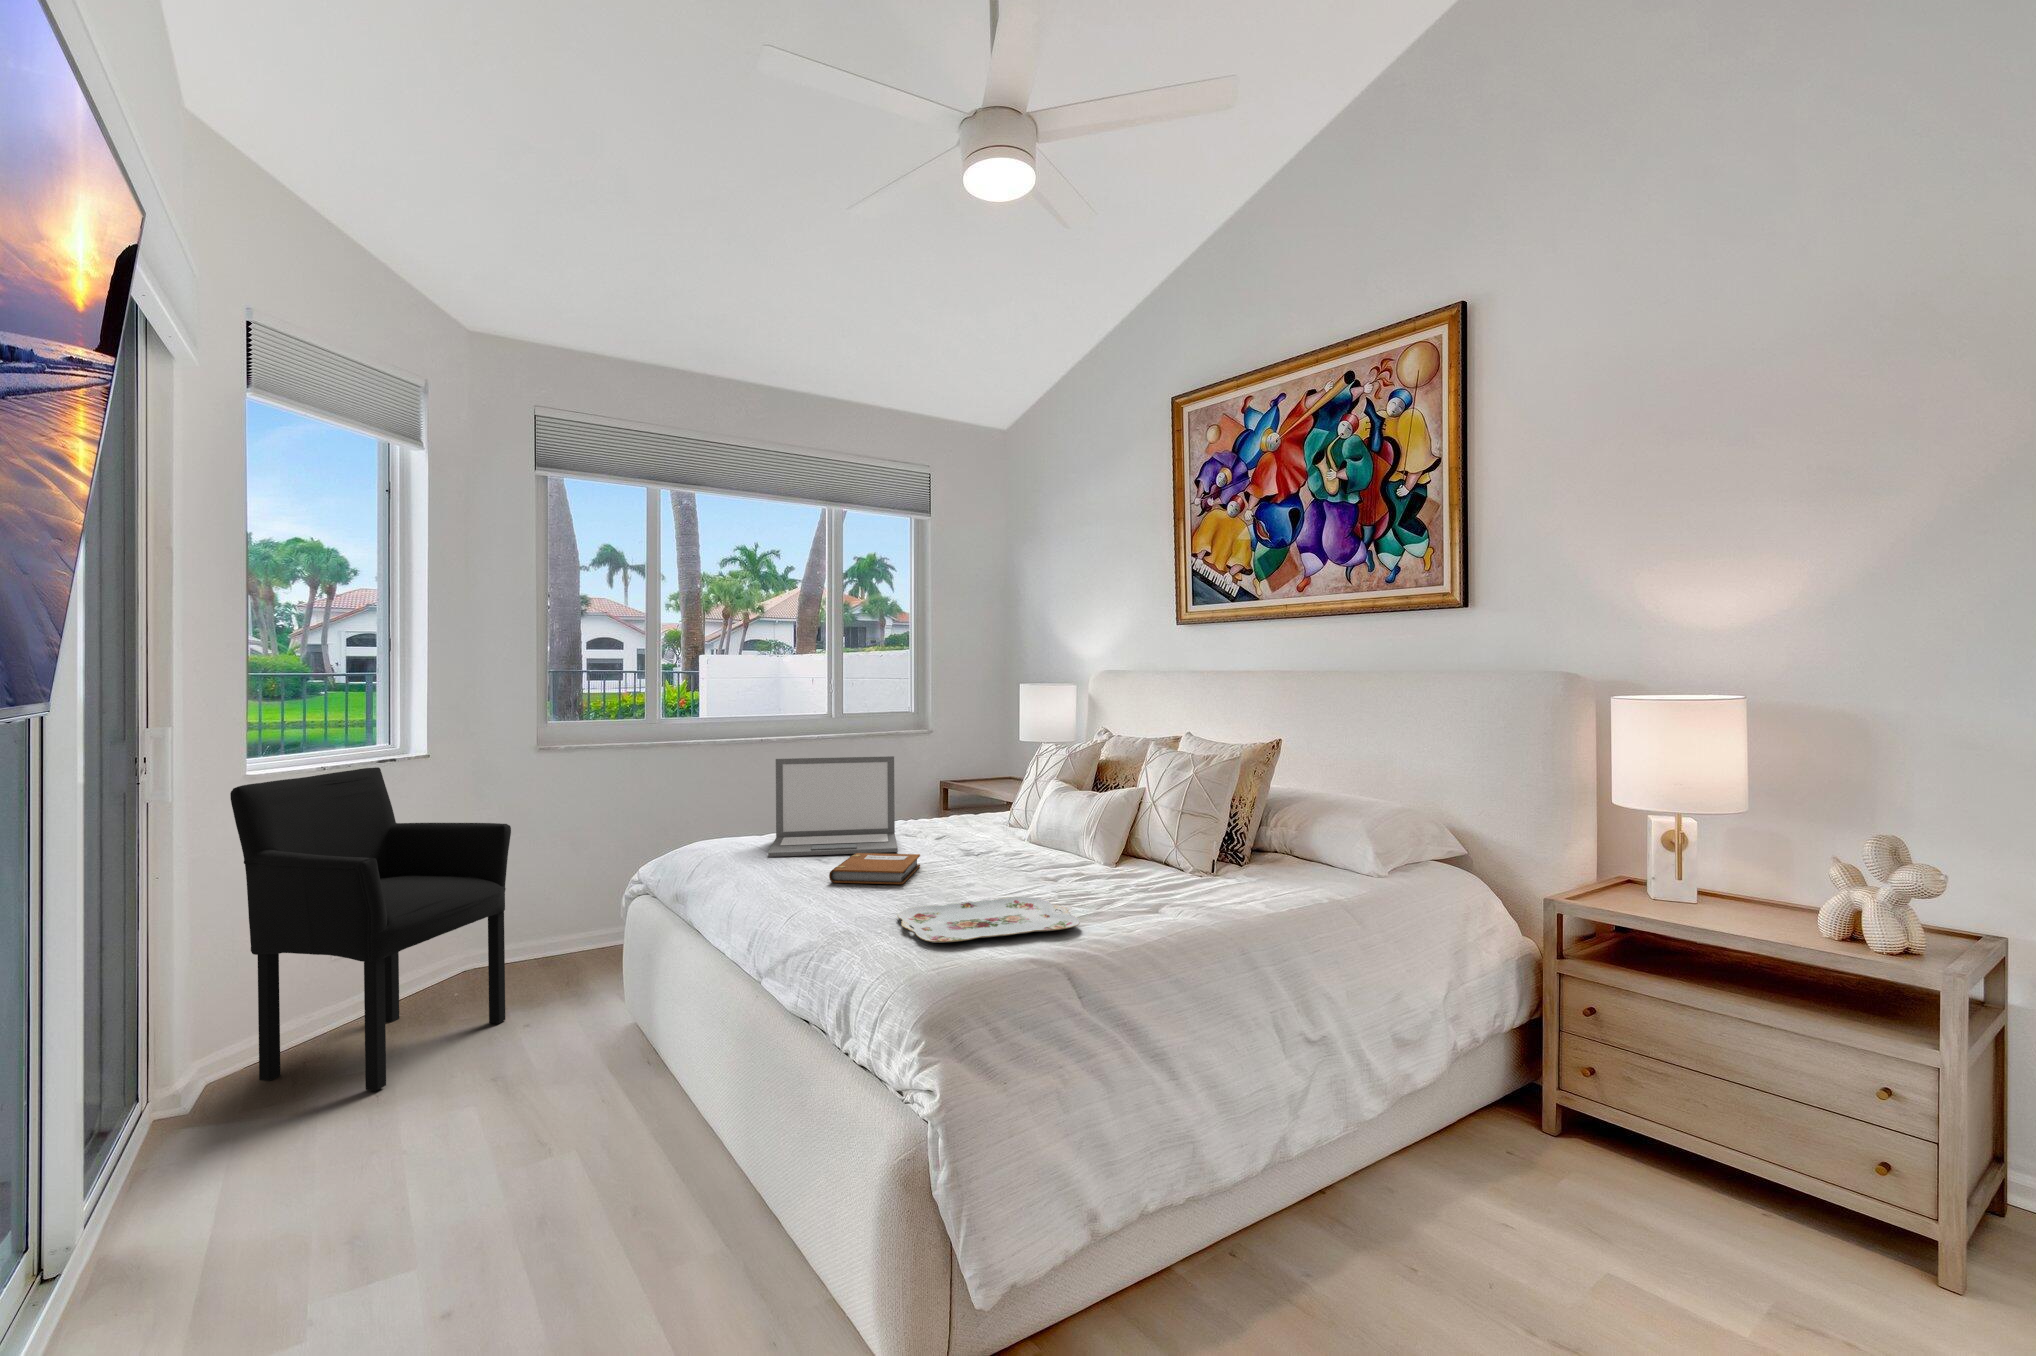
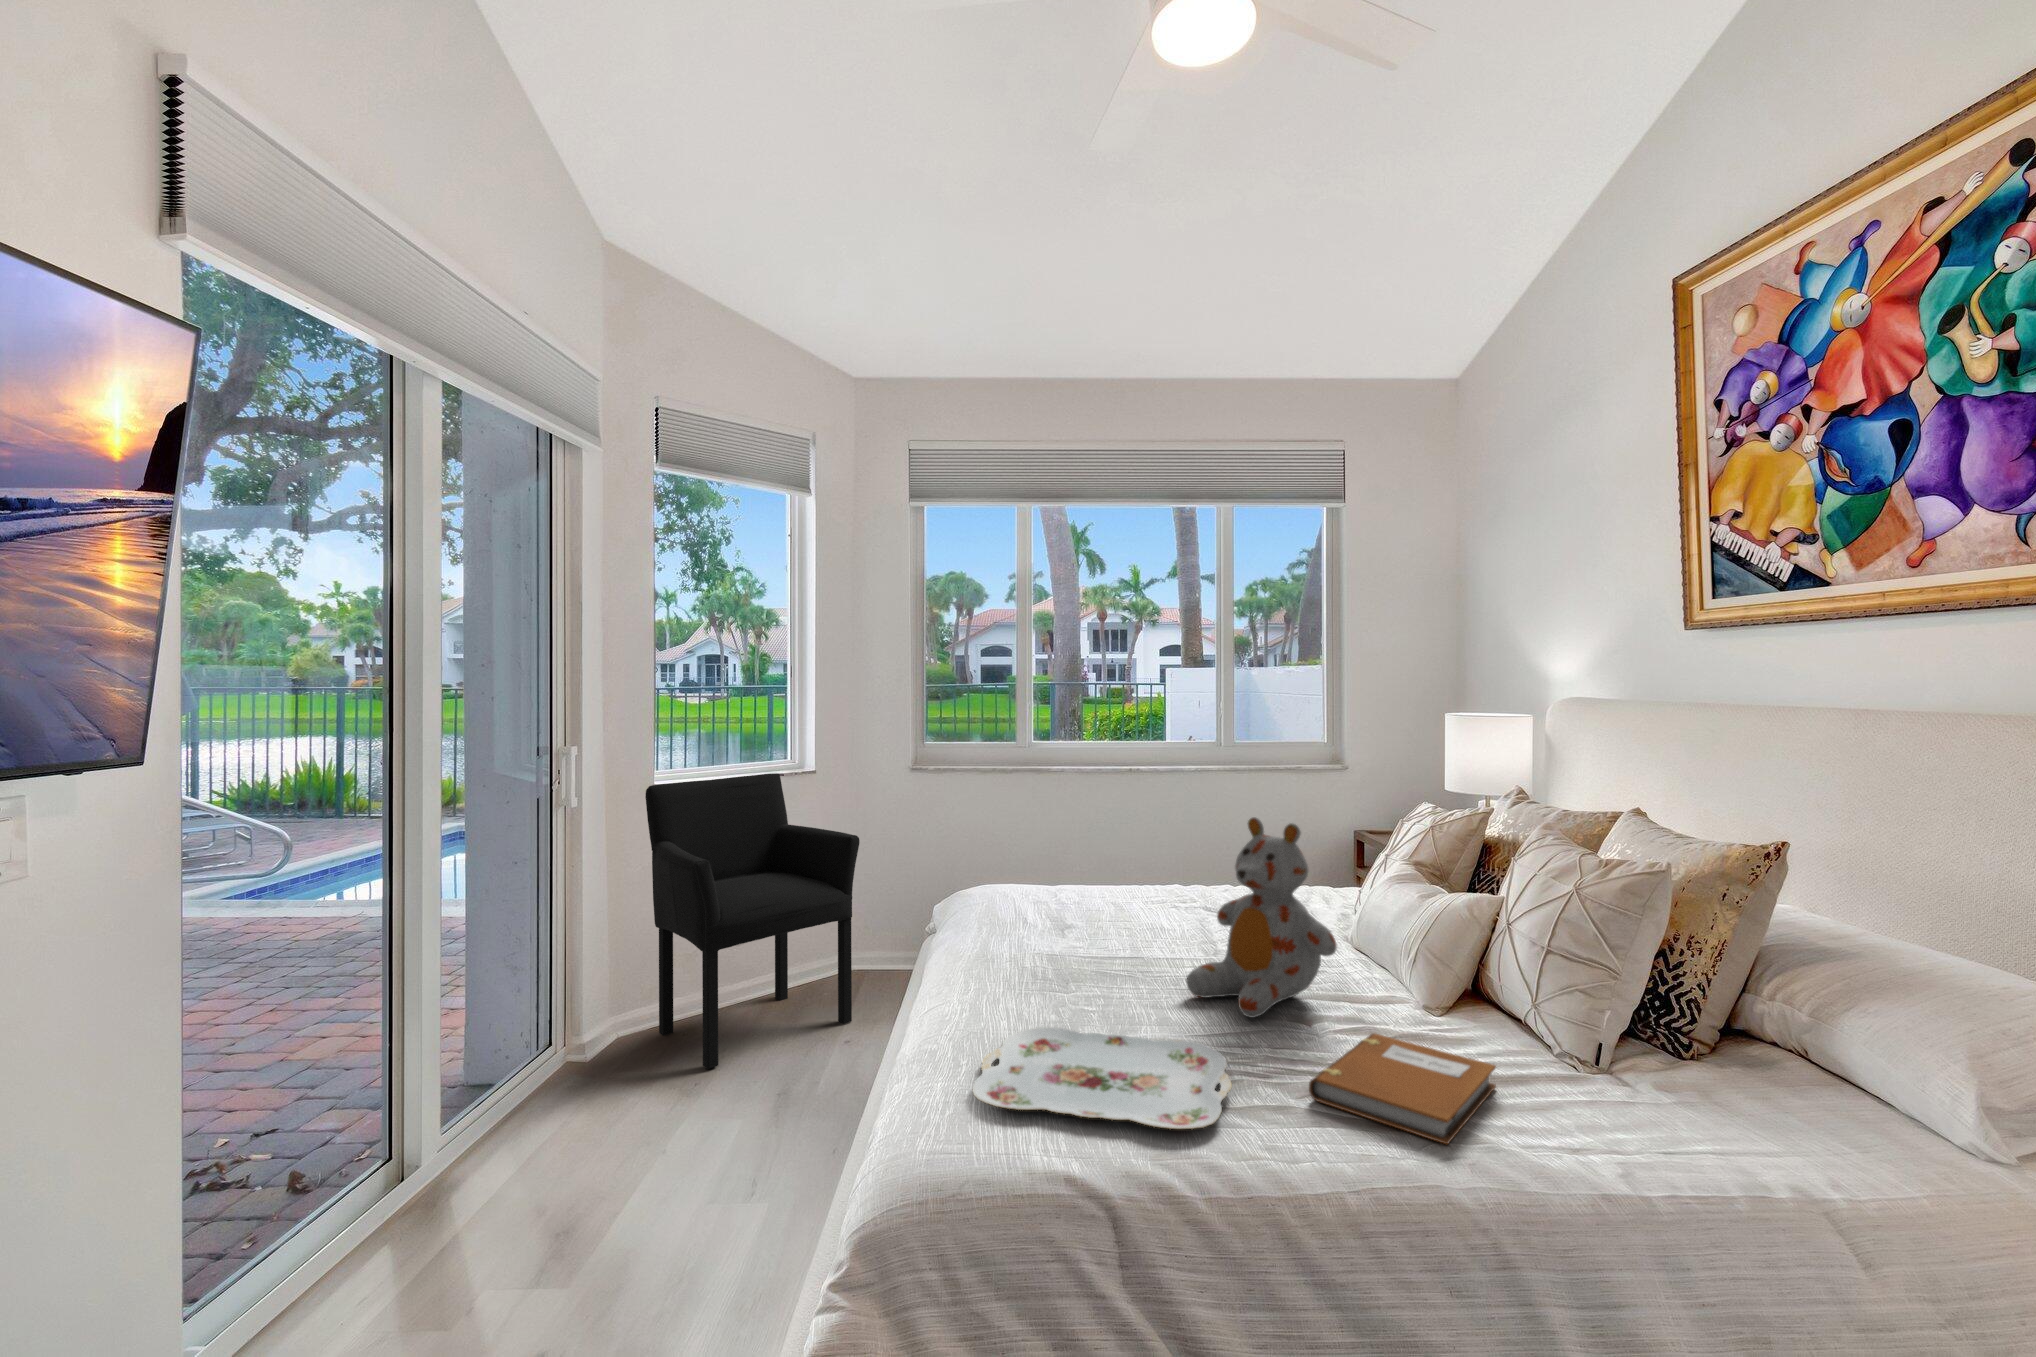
stuffed bear: none [970,750,1068,884] -> present [1186,817,1337,1018]
laptop: present [768,756,898,857] -> none [1023,796,1196,928]
notebook: present [829,853,920,884] -> present [1309,1033,1496,1144]

